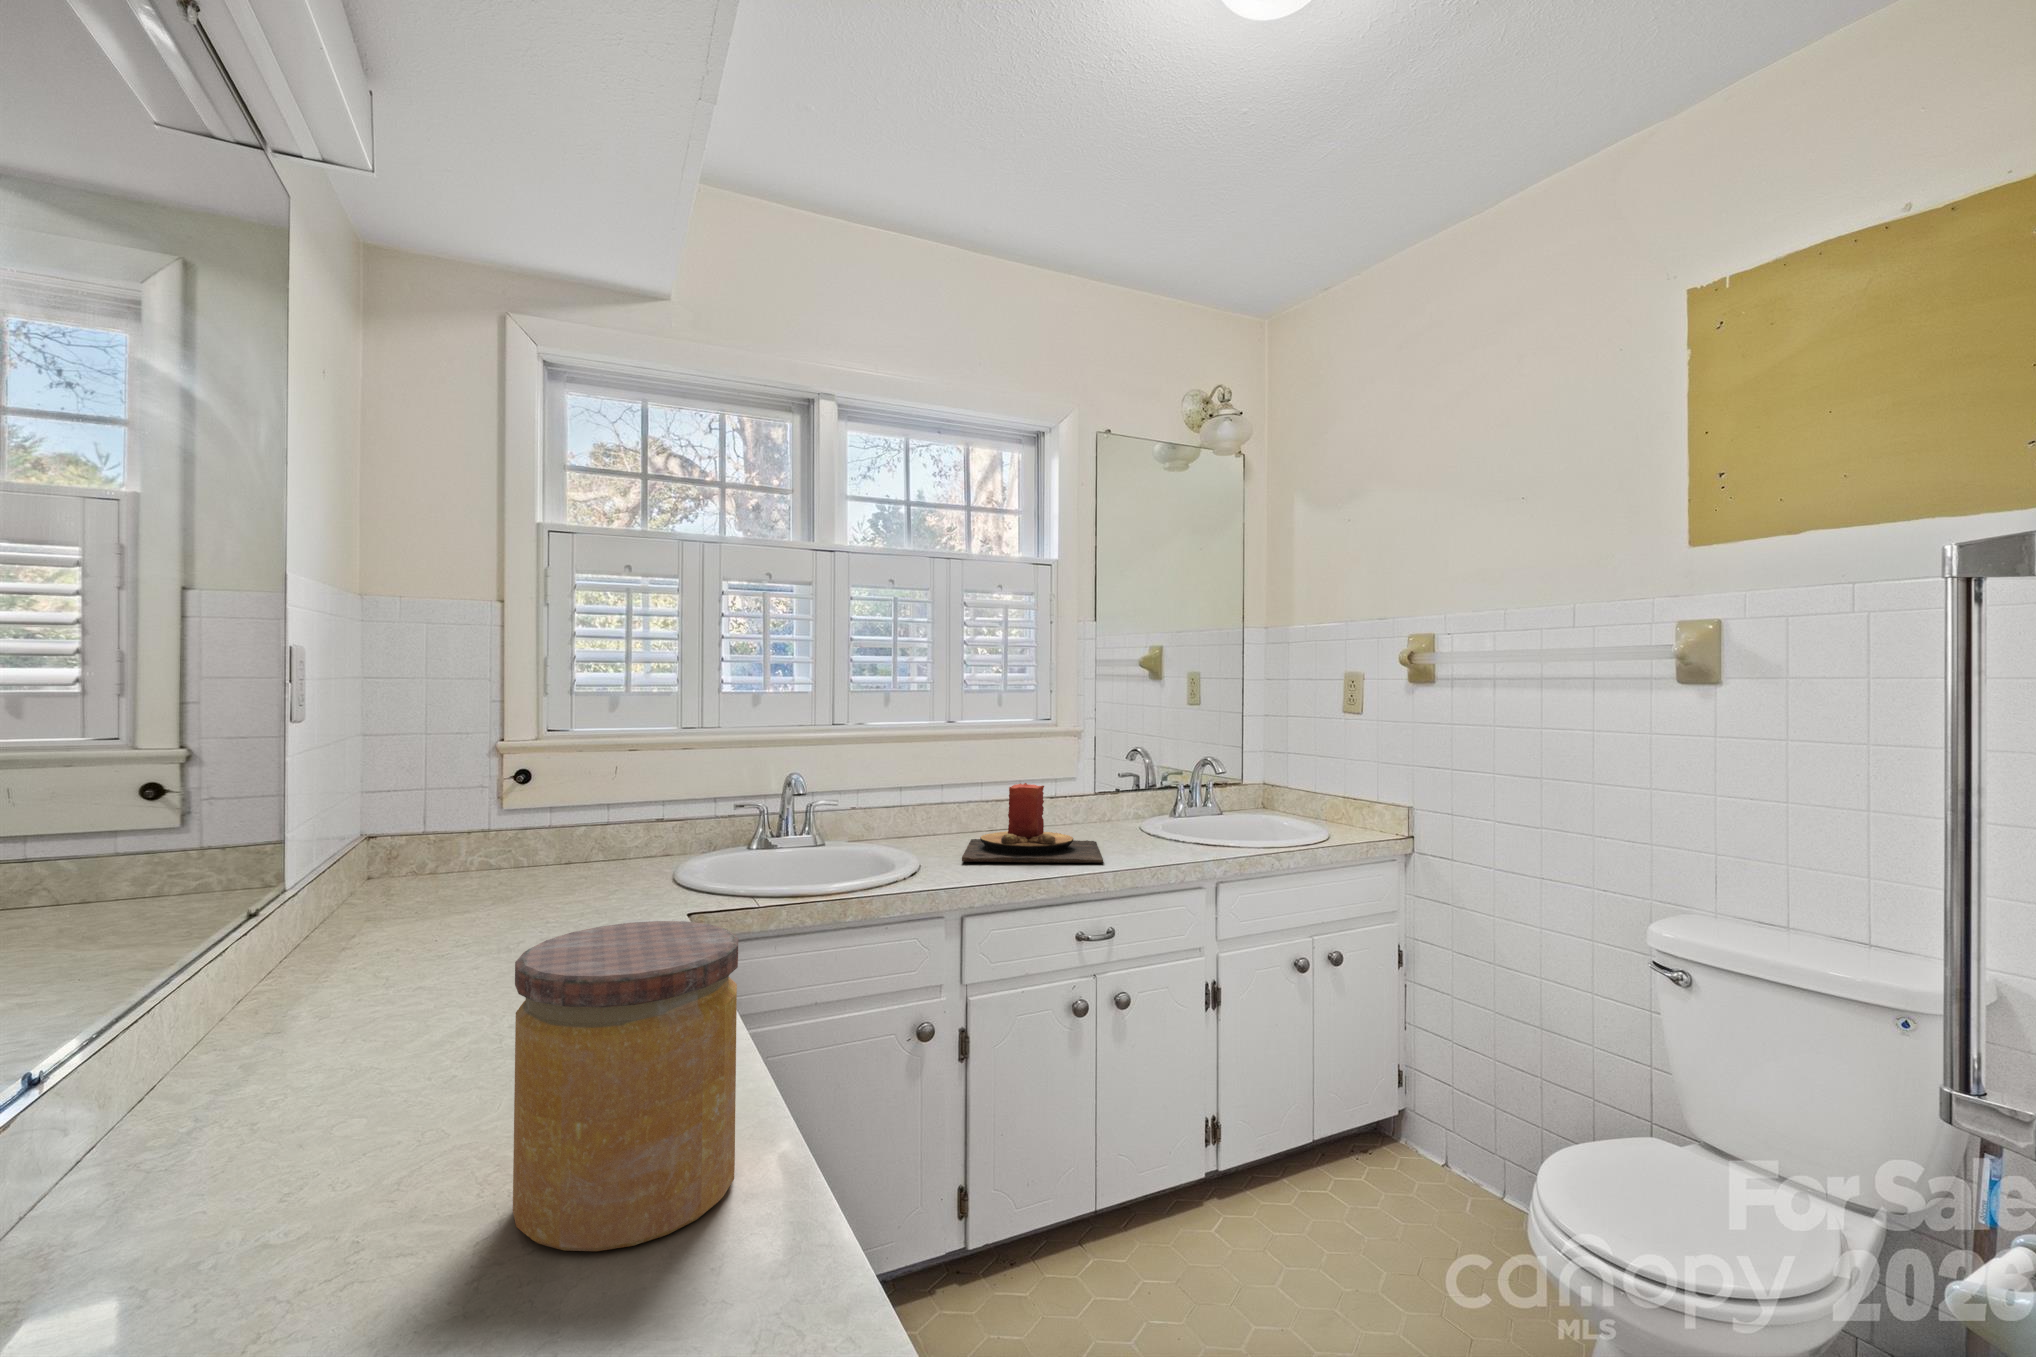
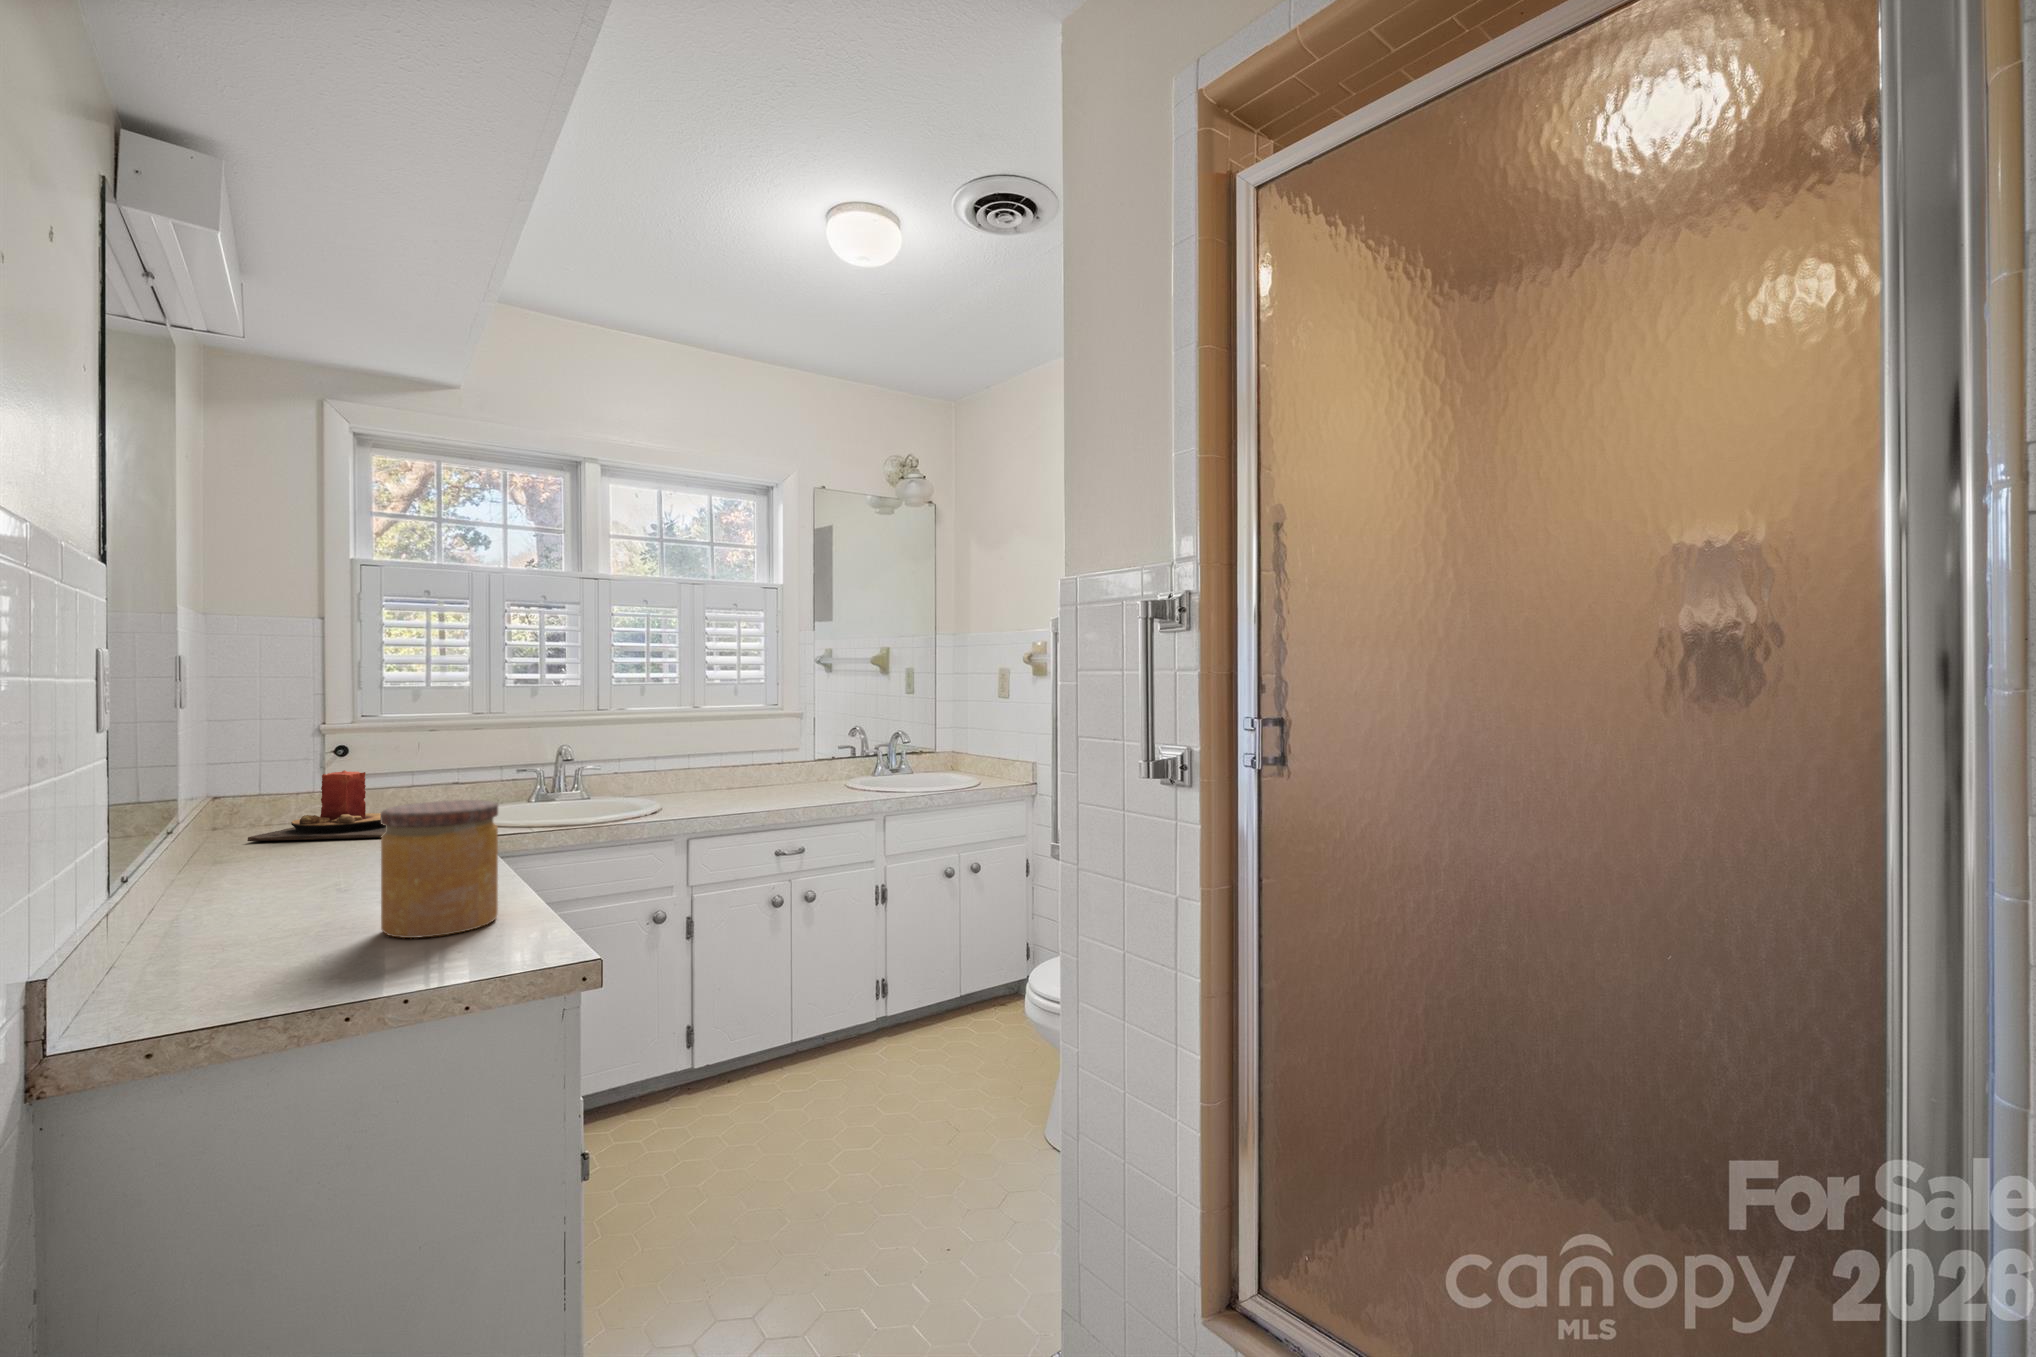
candle: present [962,783,1103,863] -> present [247,770,386,841]

